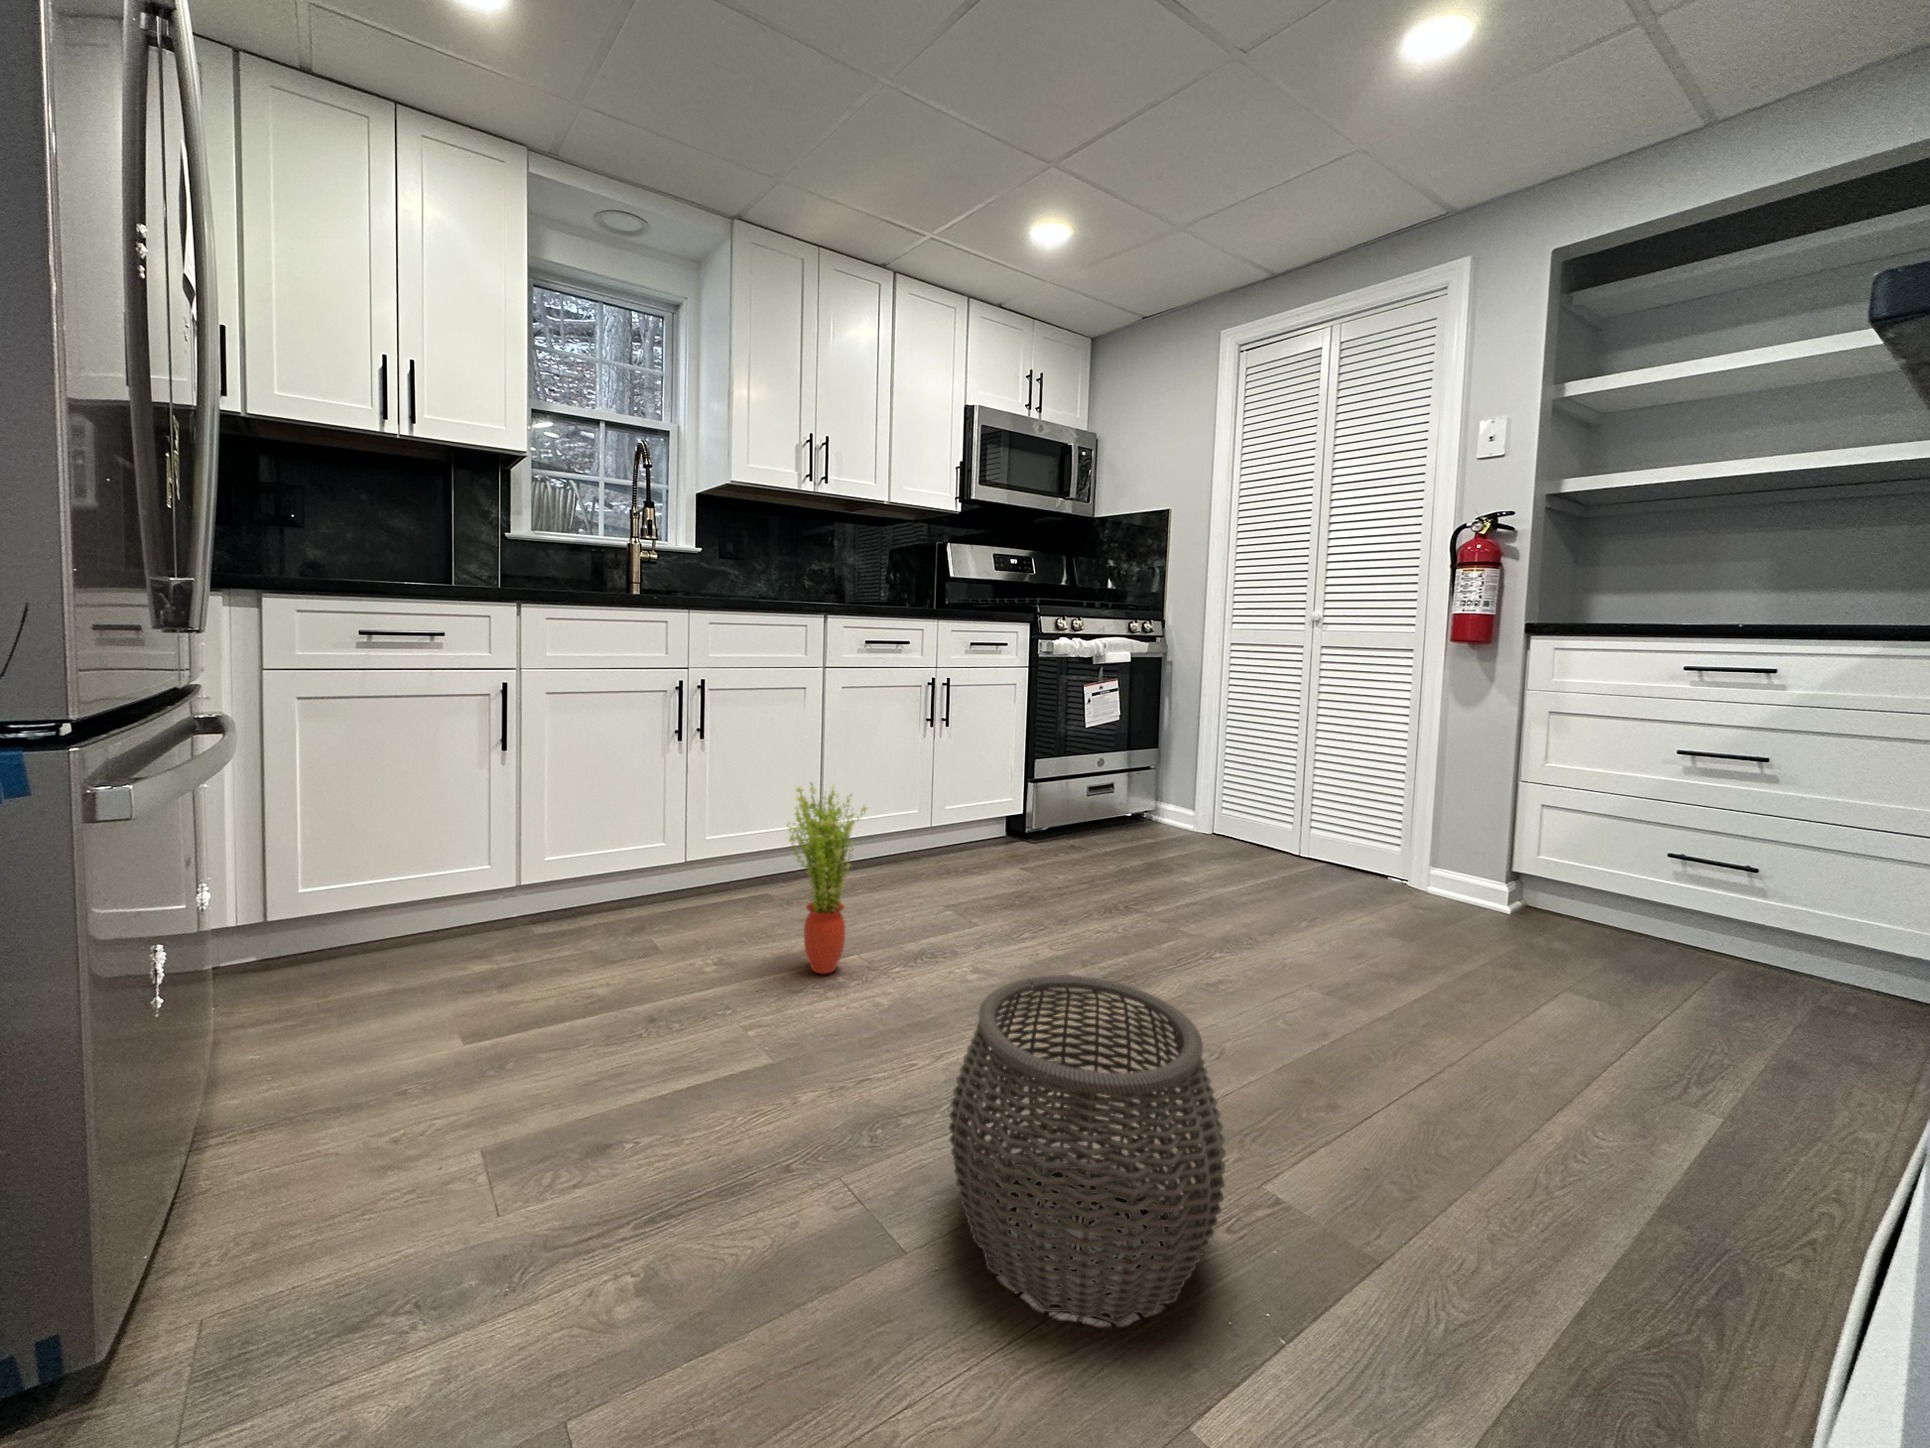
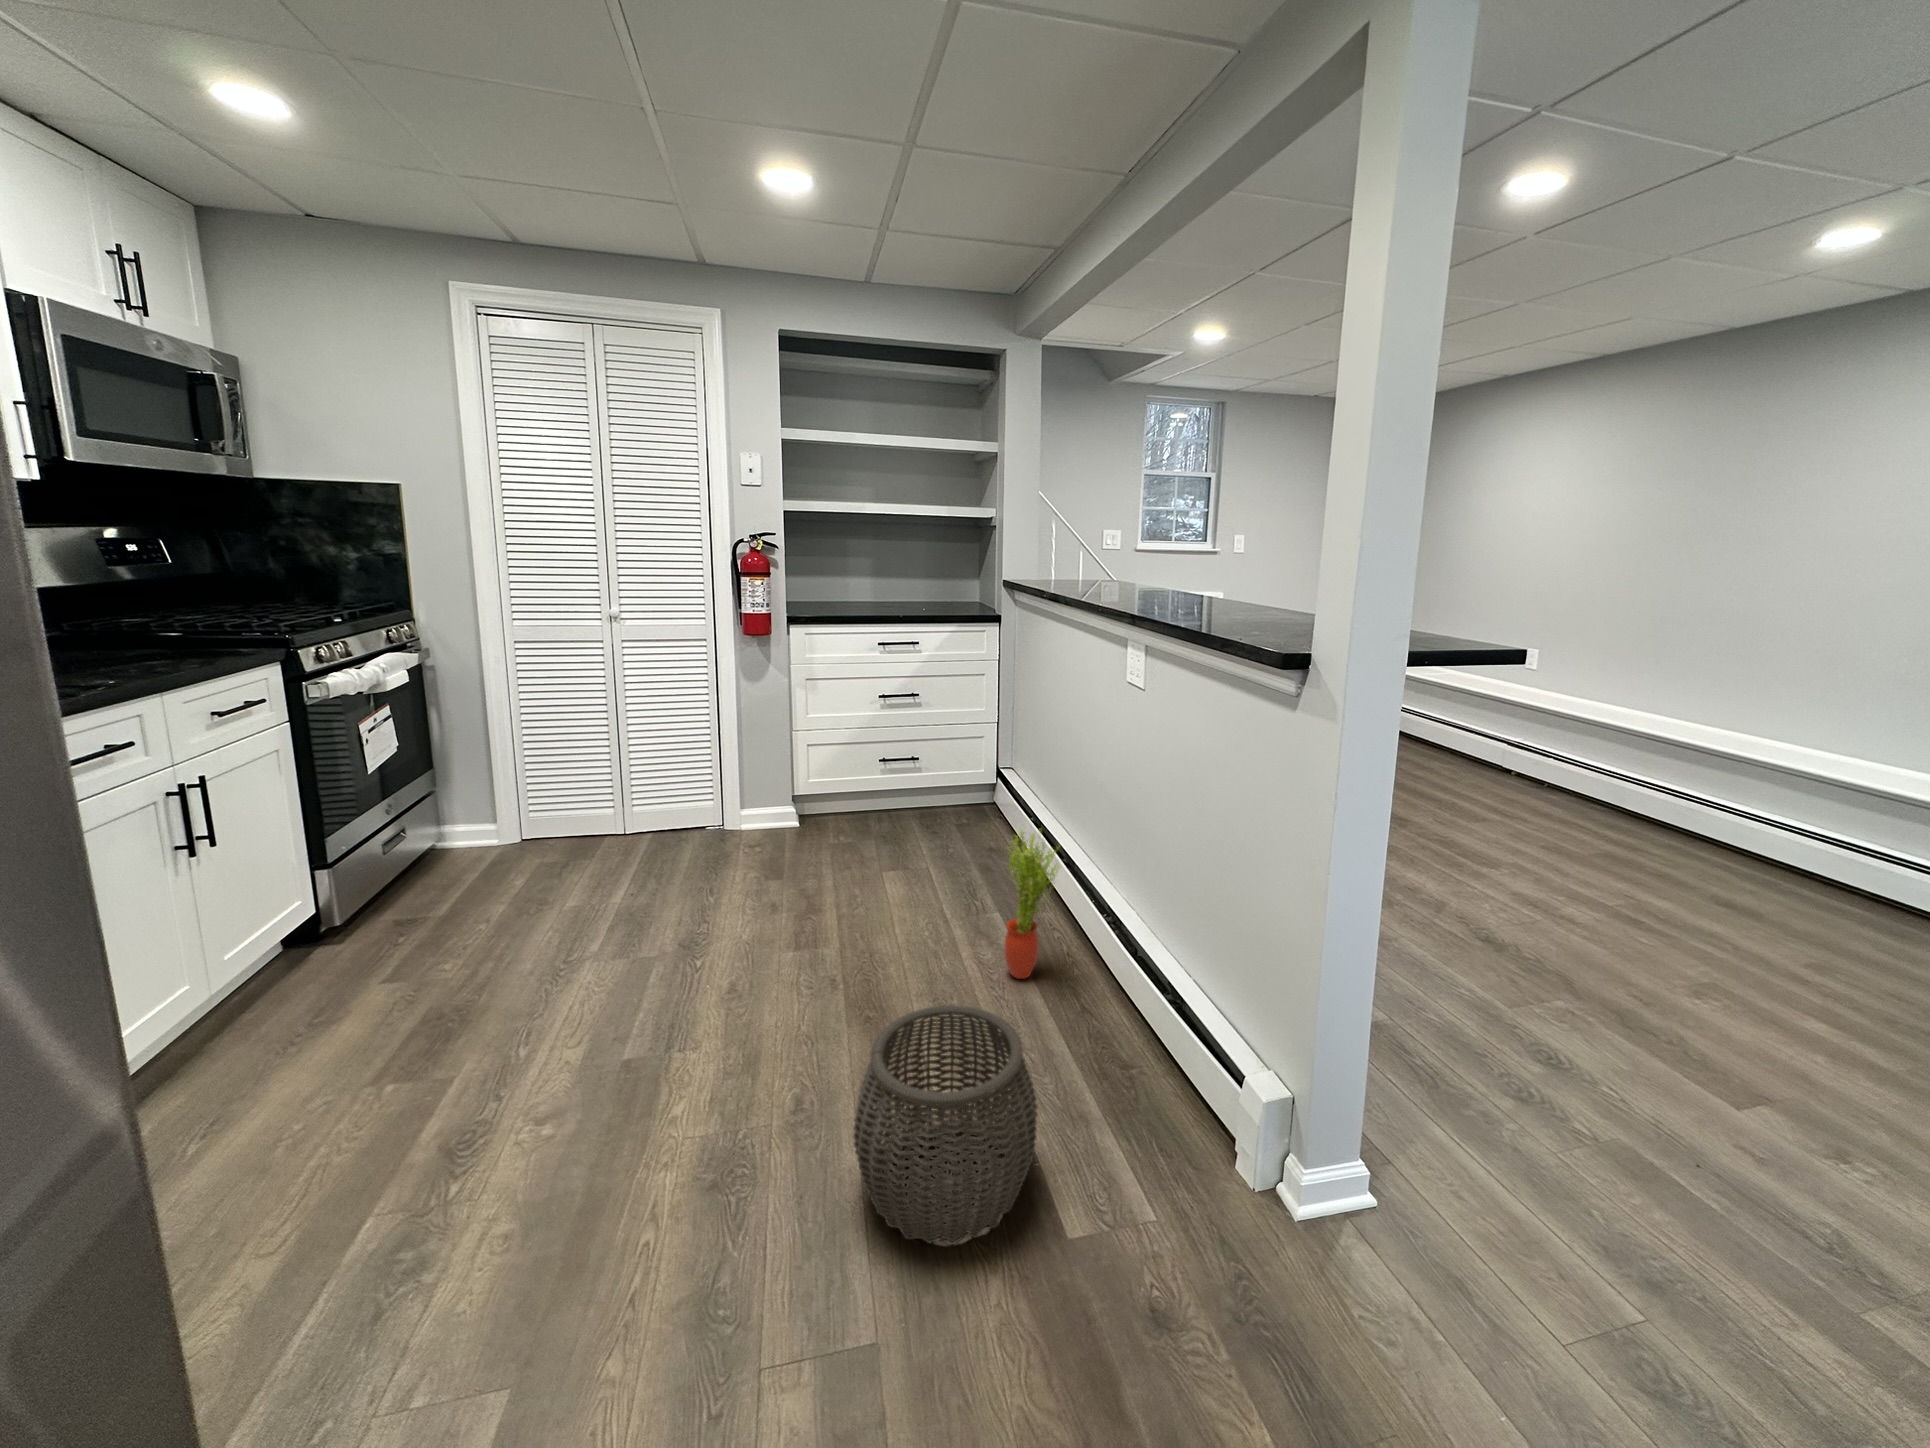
potted plant: present [787,784,866,974] -> present [1005,831,1060,979]

